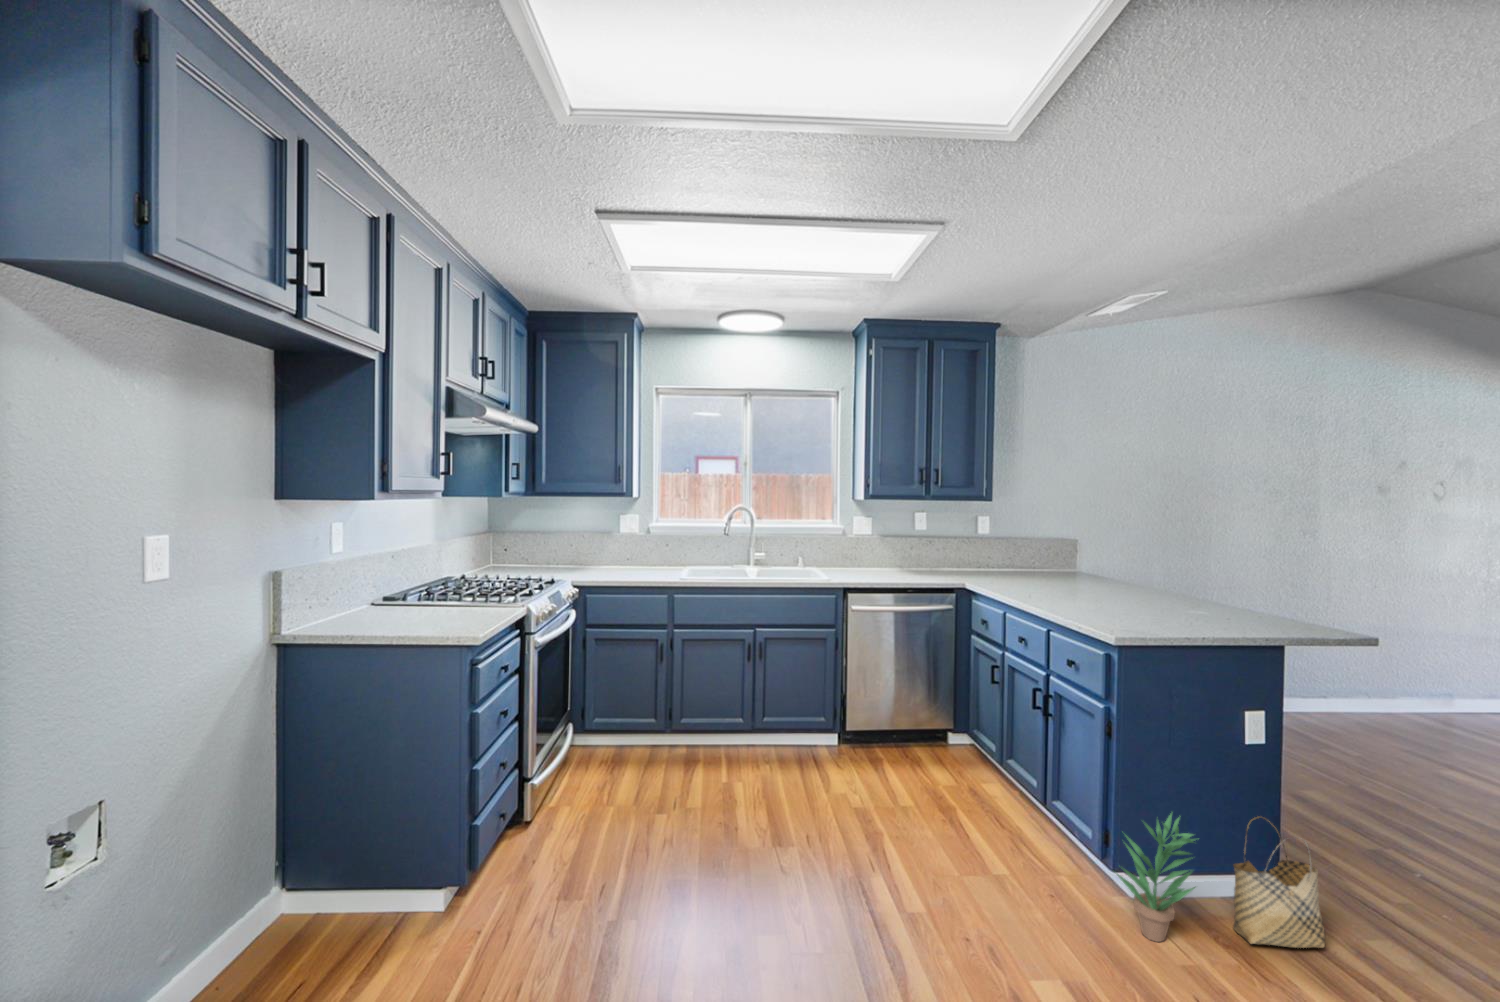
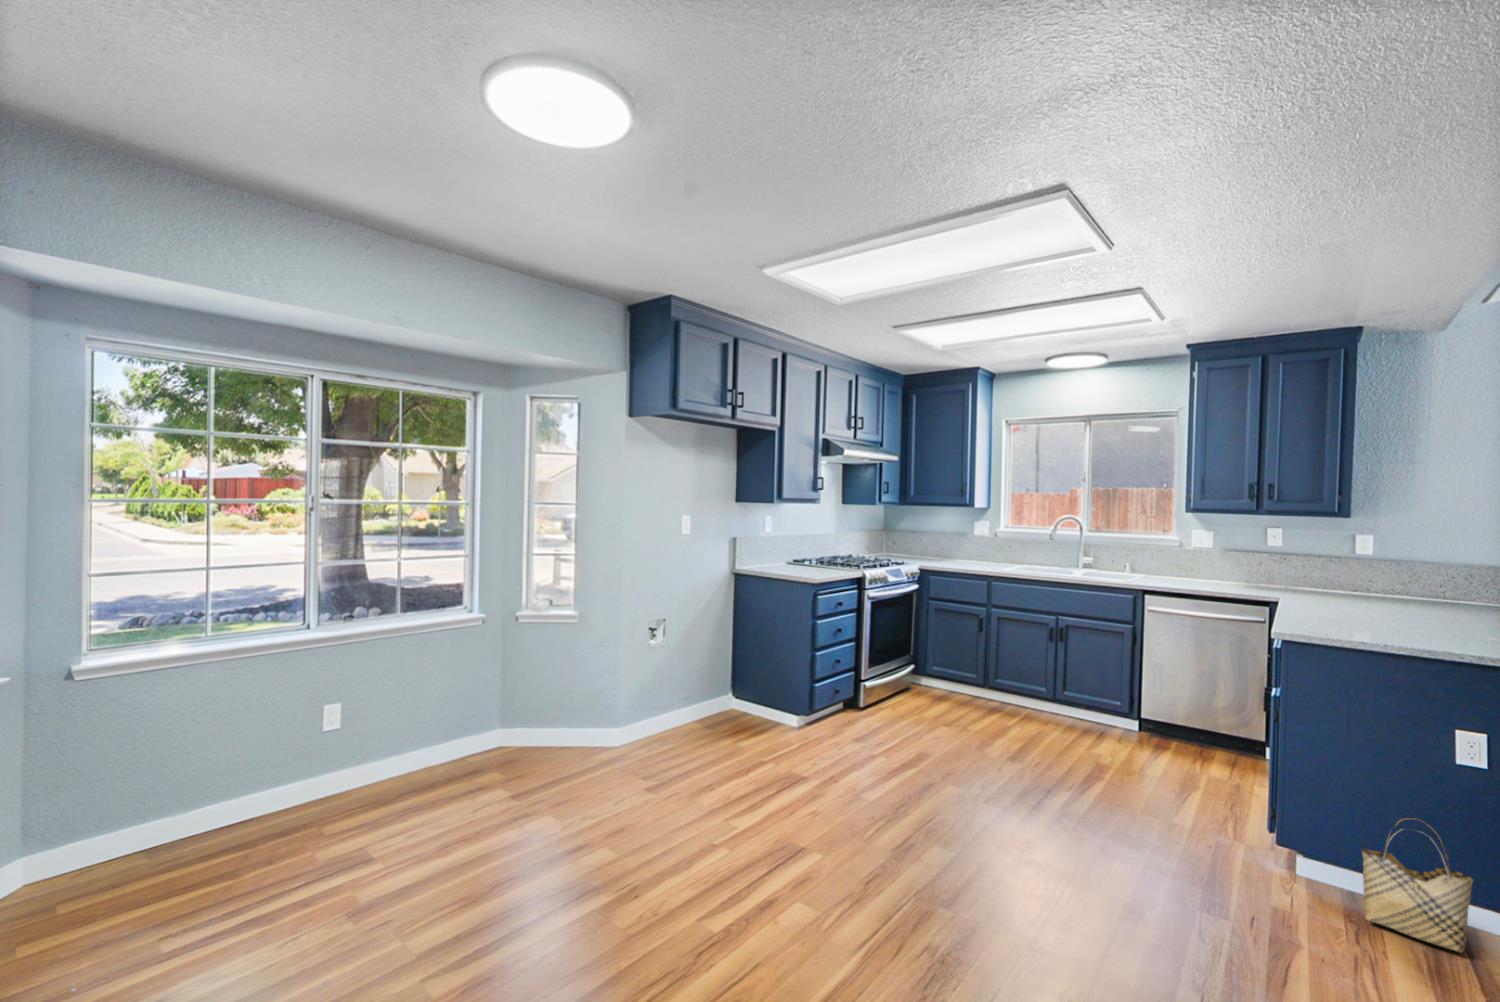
potted plant: present [1117,814,1195,942] -> none [1232,776,1311,890]

